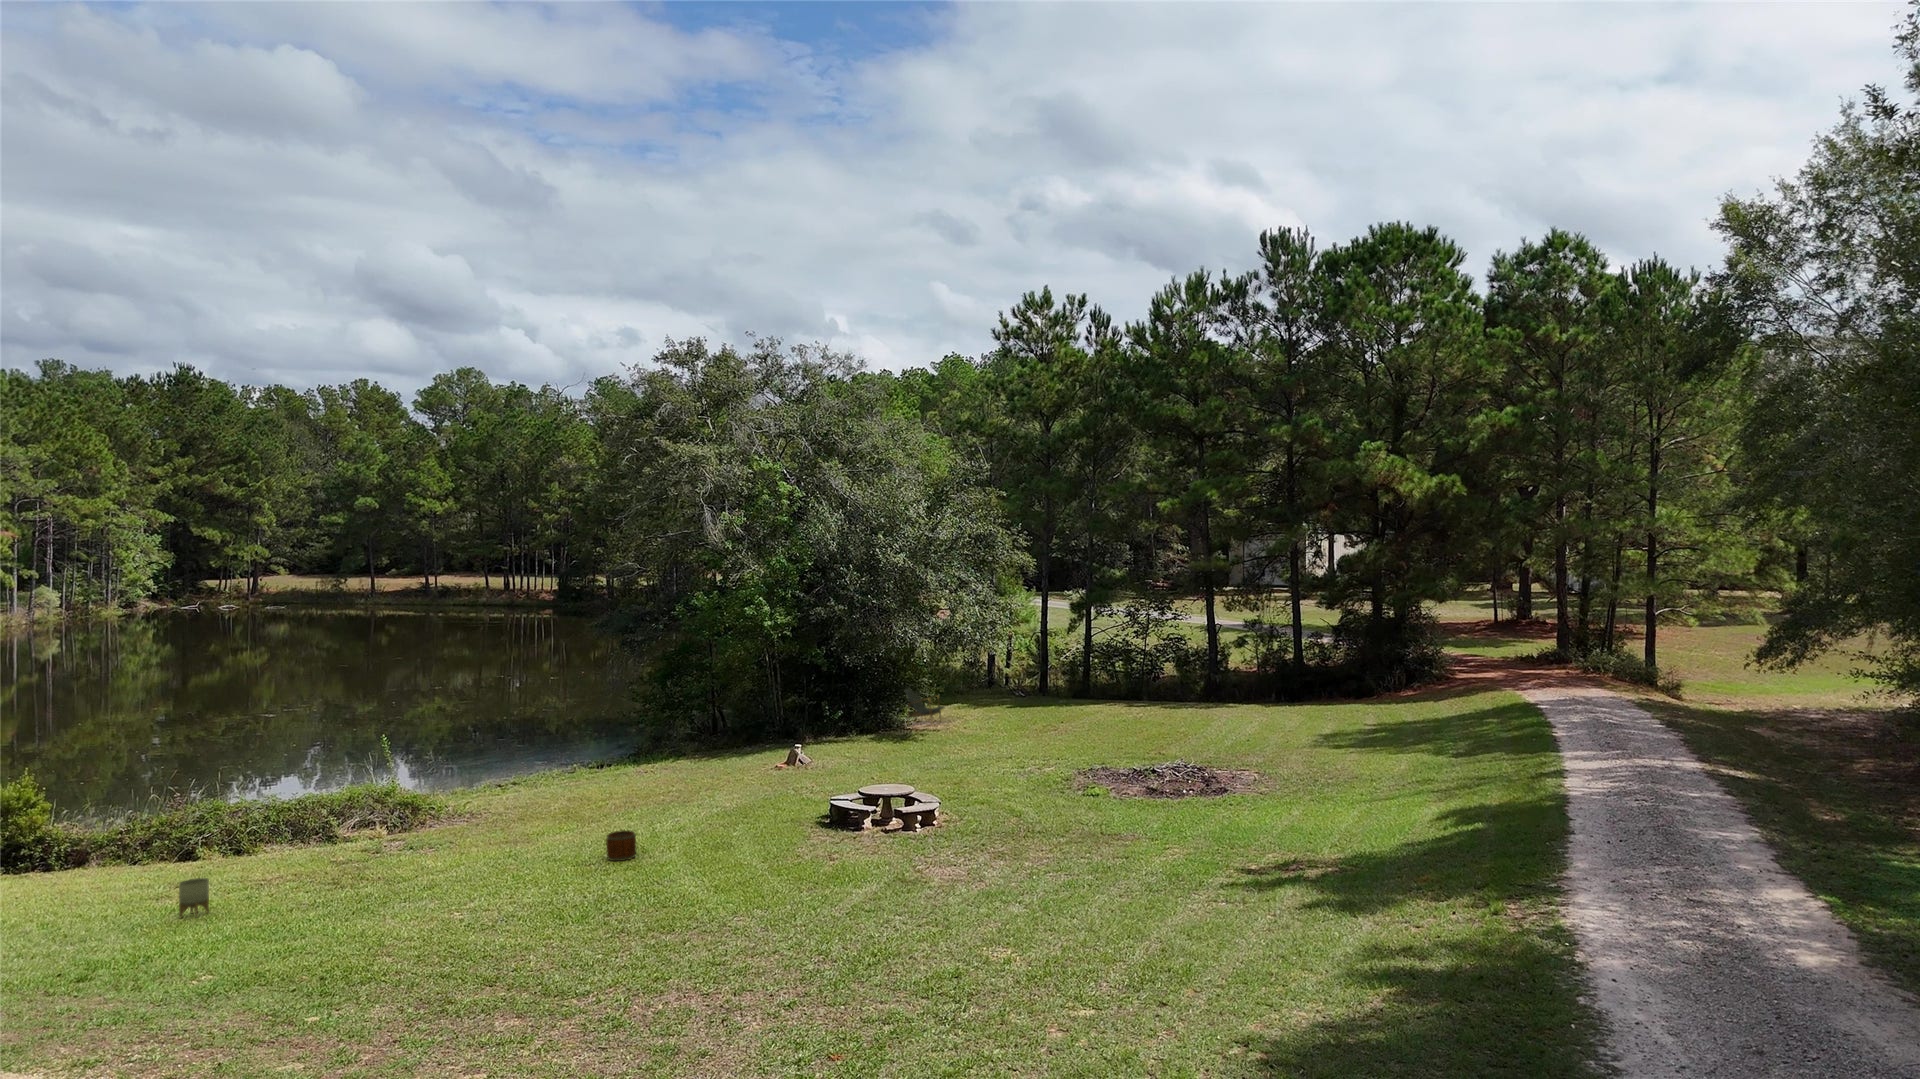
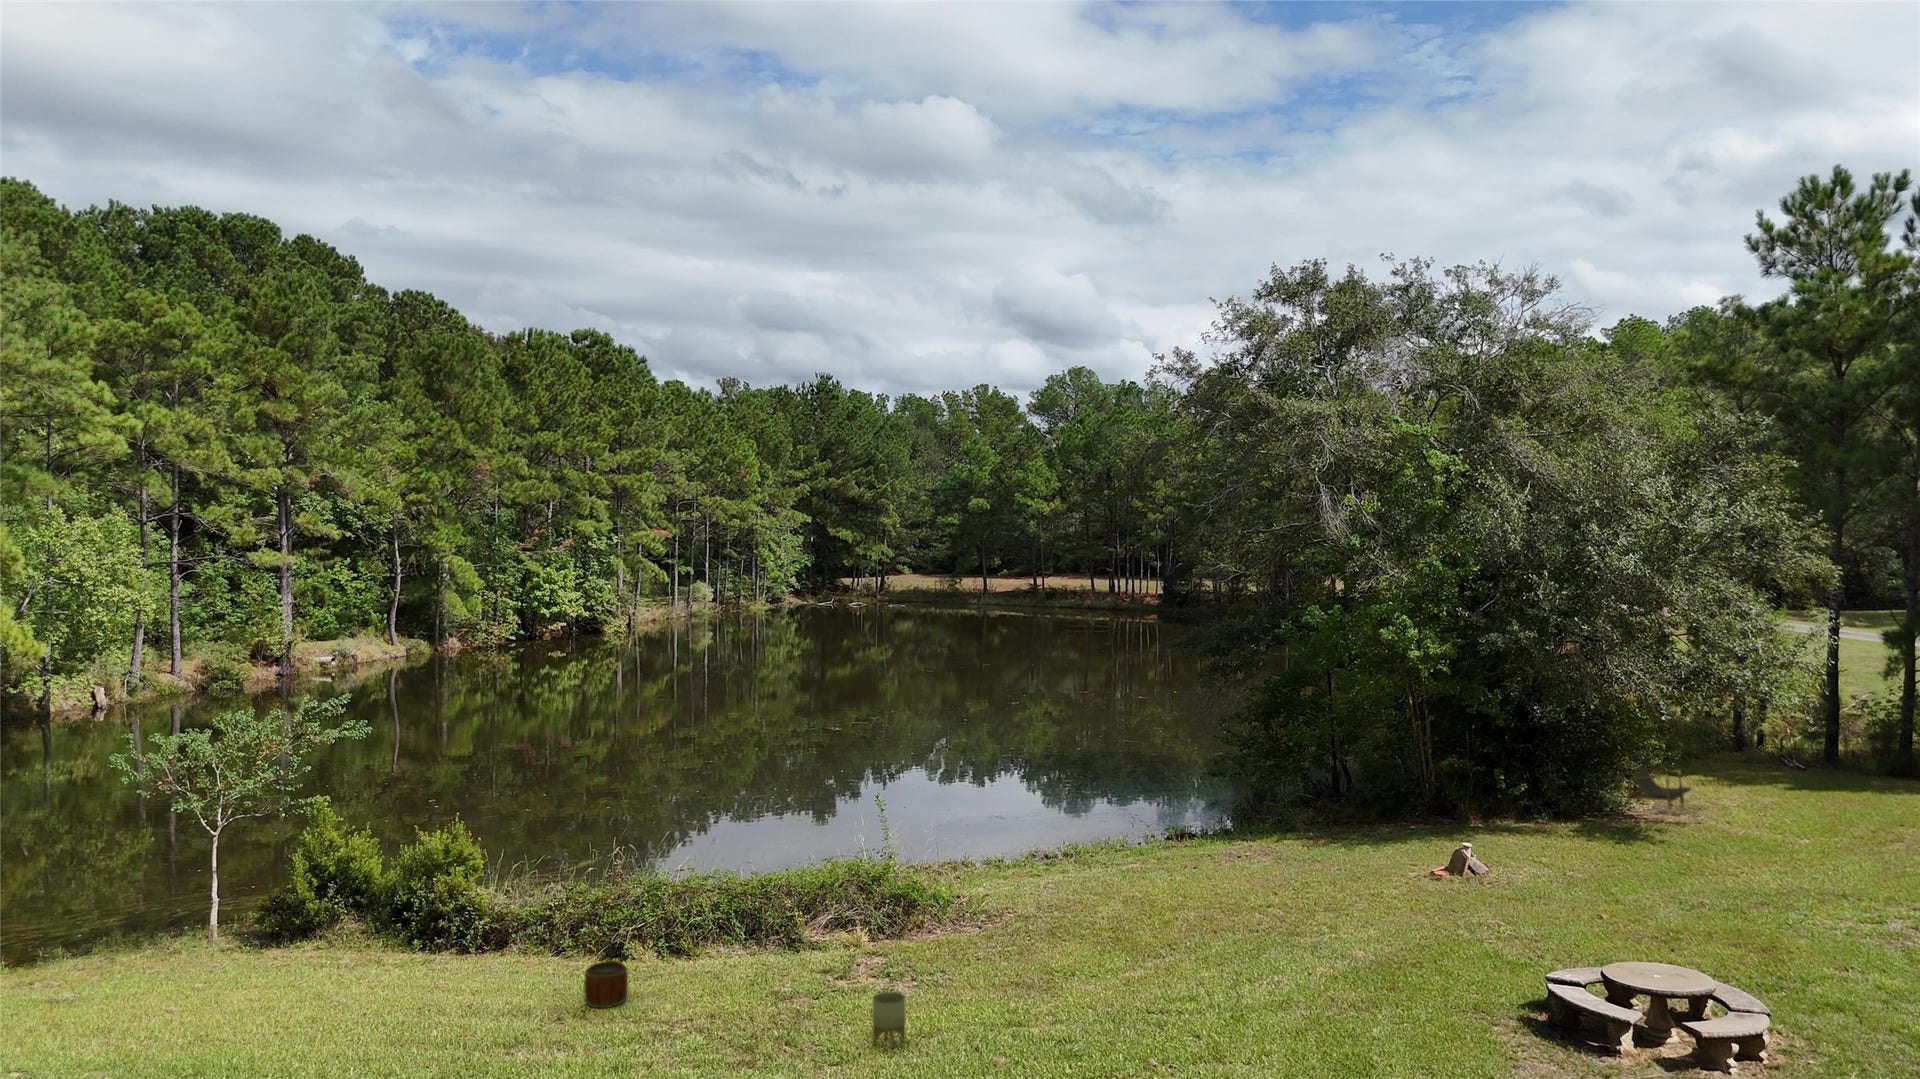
bucket: present [606,830,637,861] -> present [584,961,628,1008]
planter: present [179,878,209,918] -> present [873,992,905,1049]

